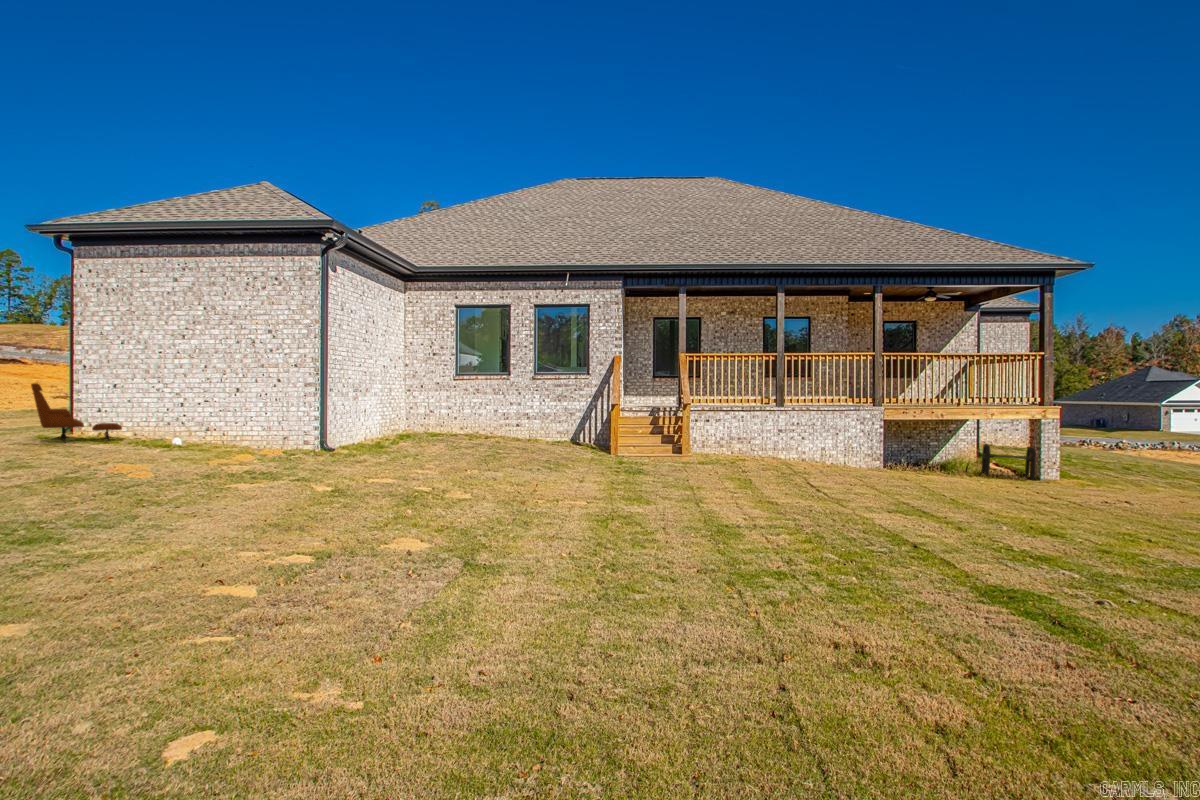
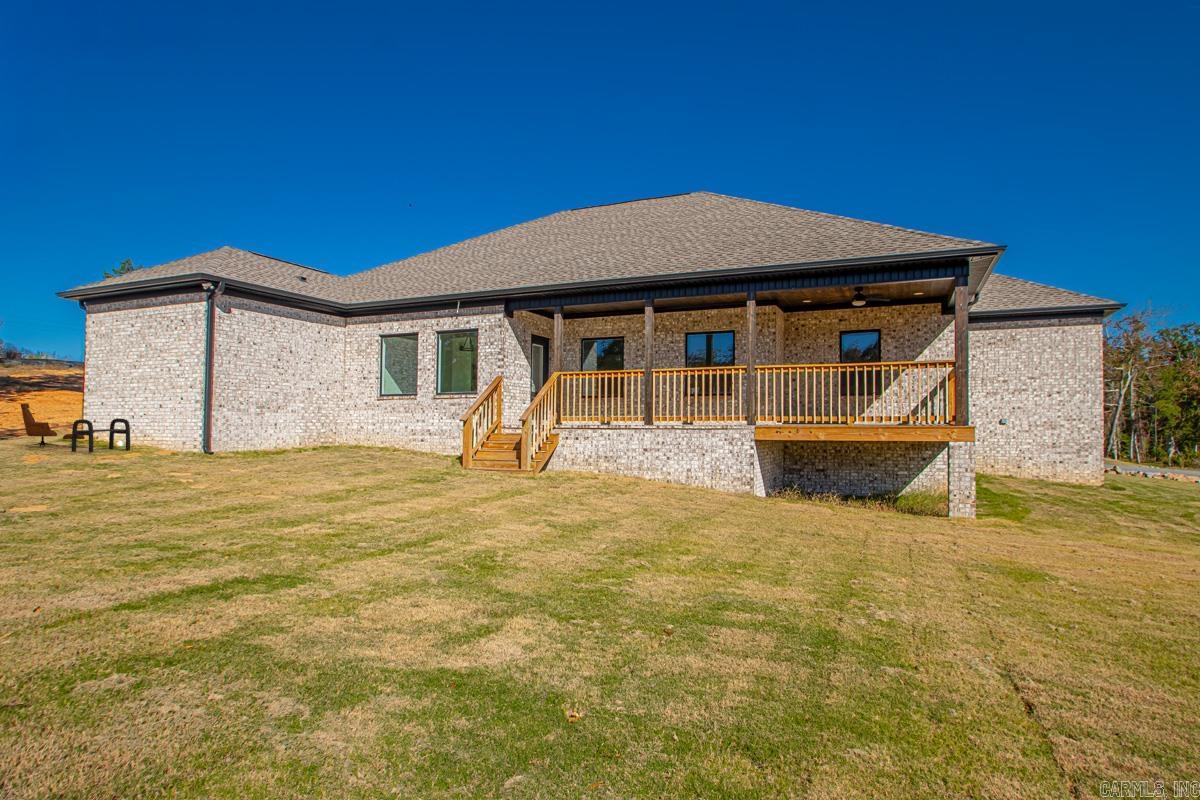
bench: present [981,444,1036,479] -> present [71,418,130,452]

